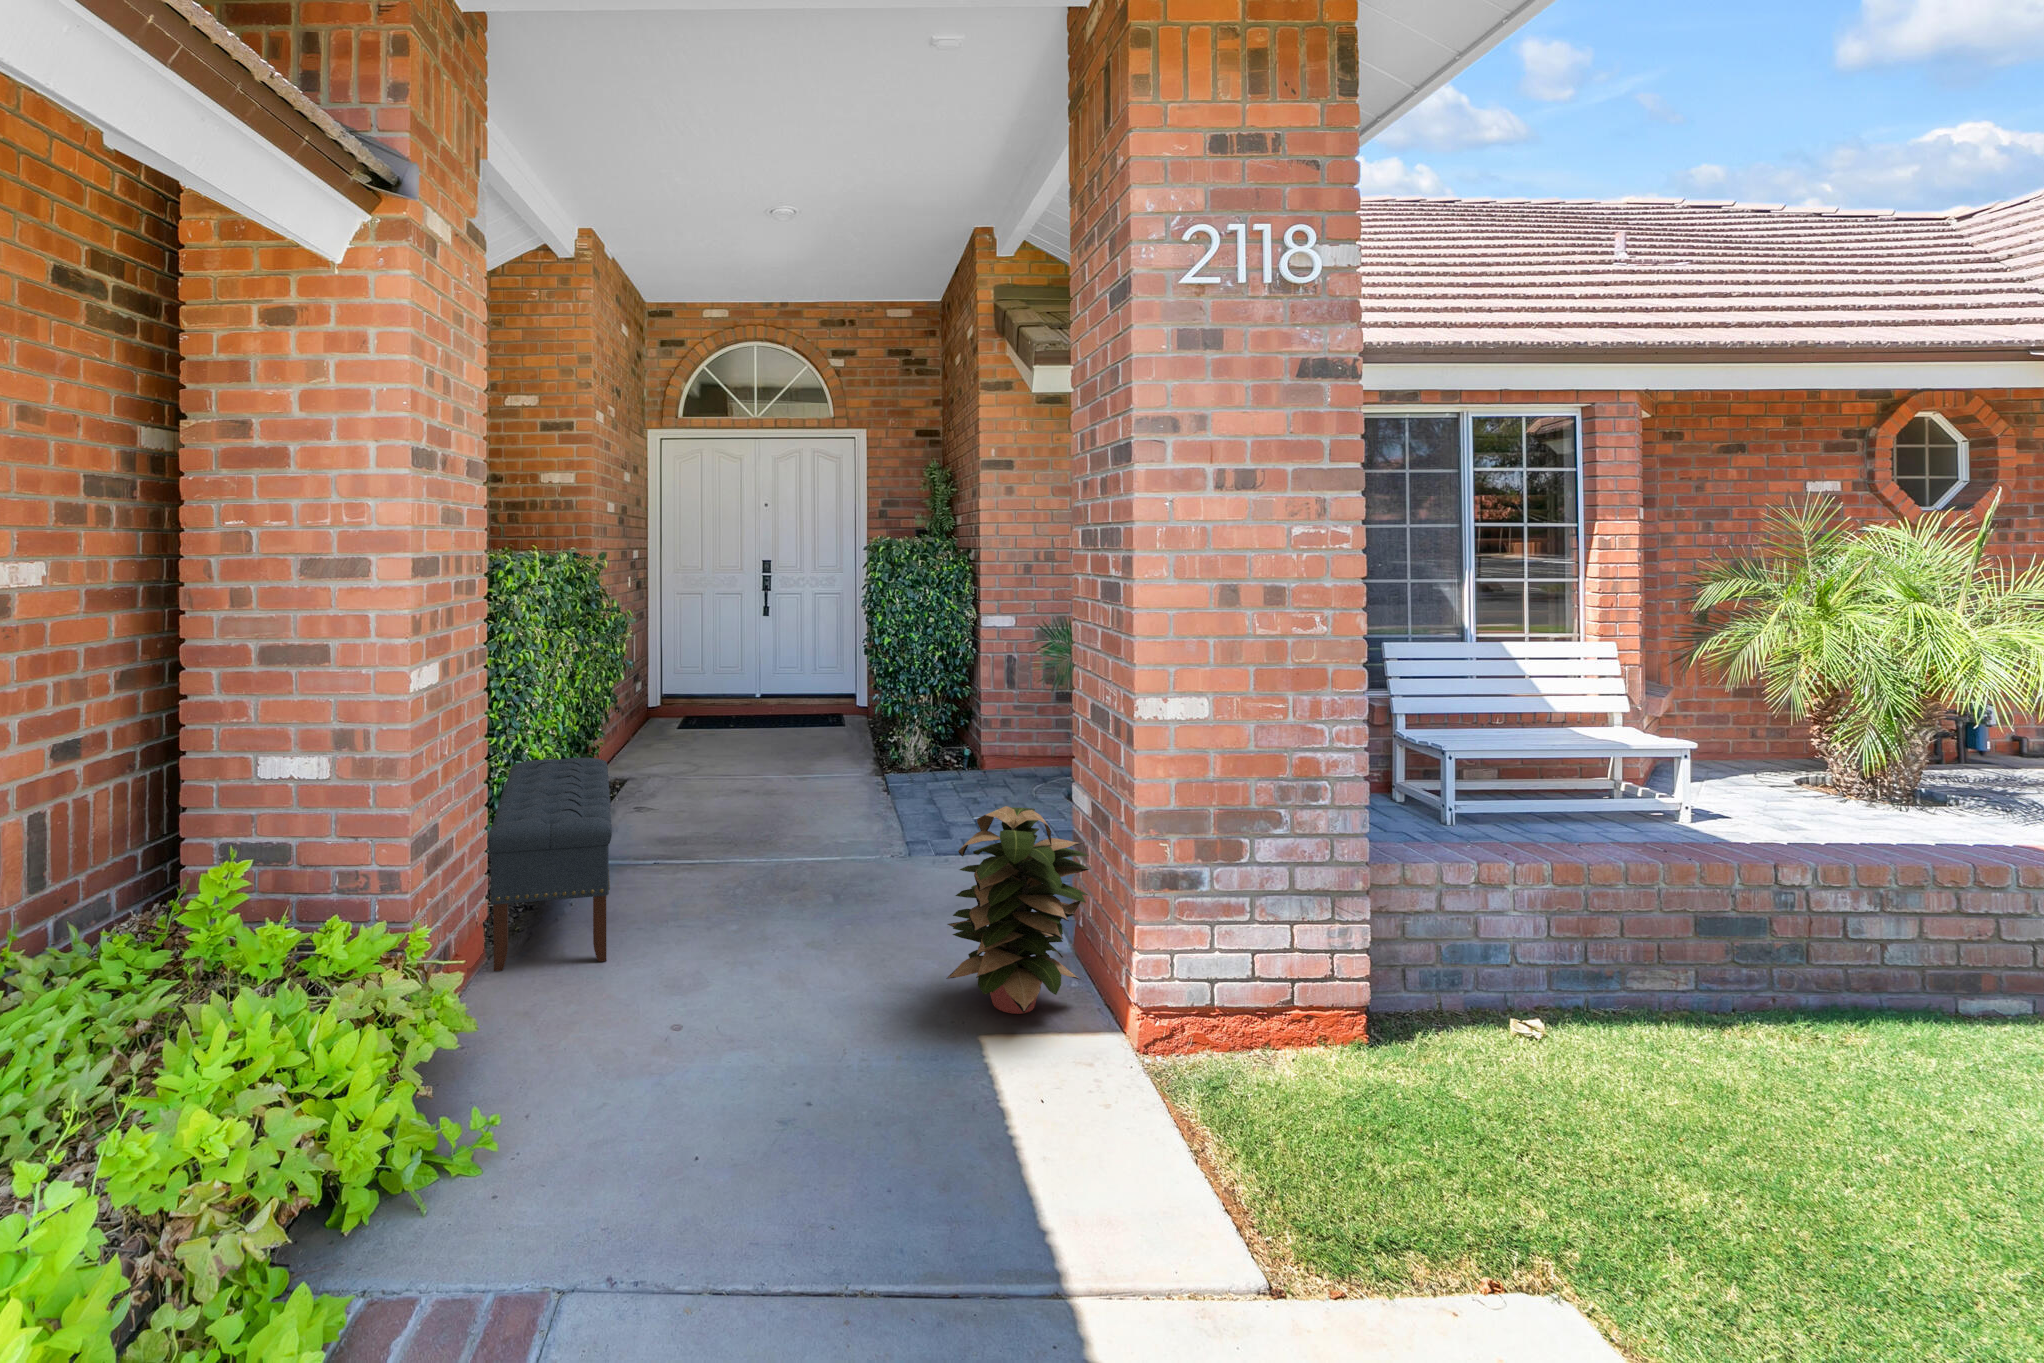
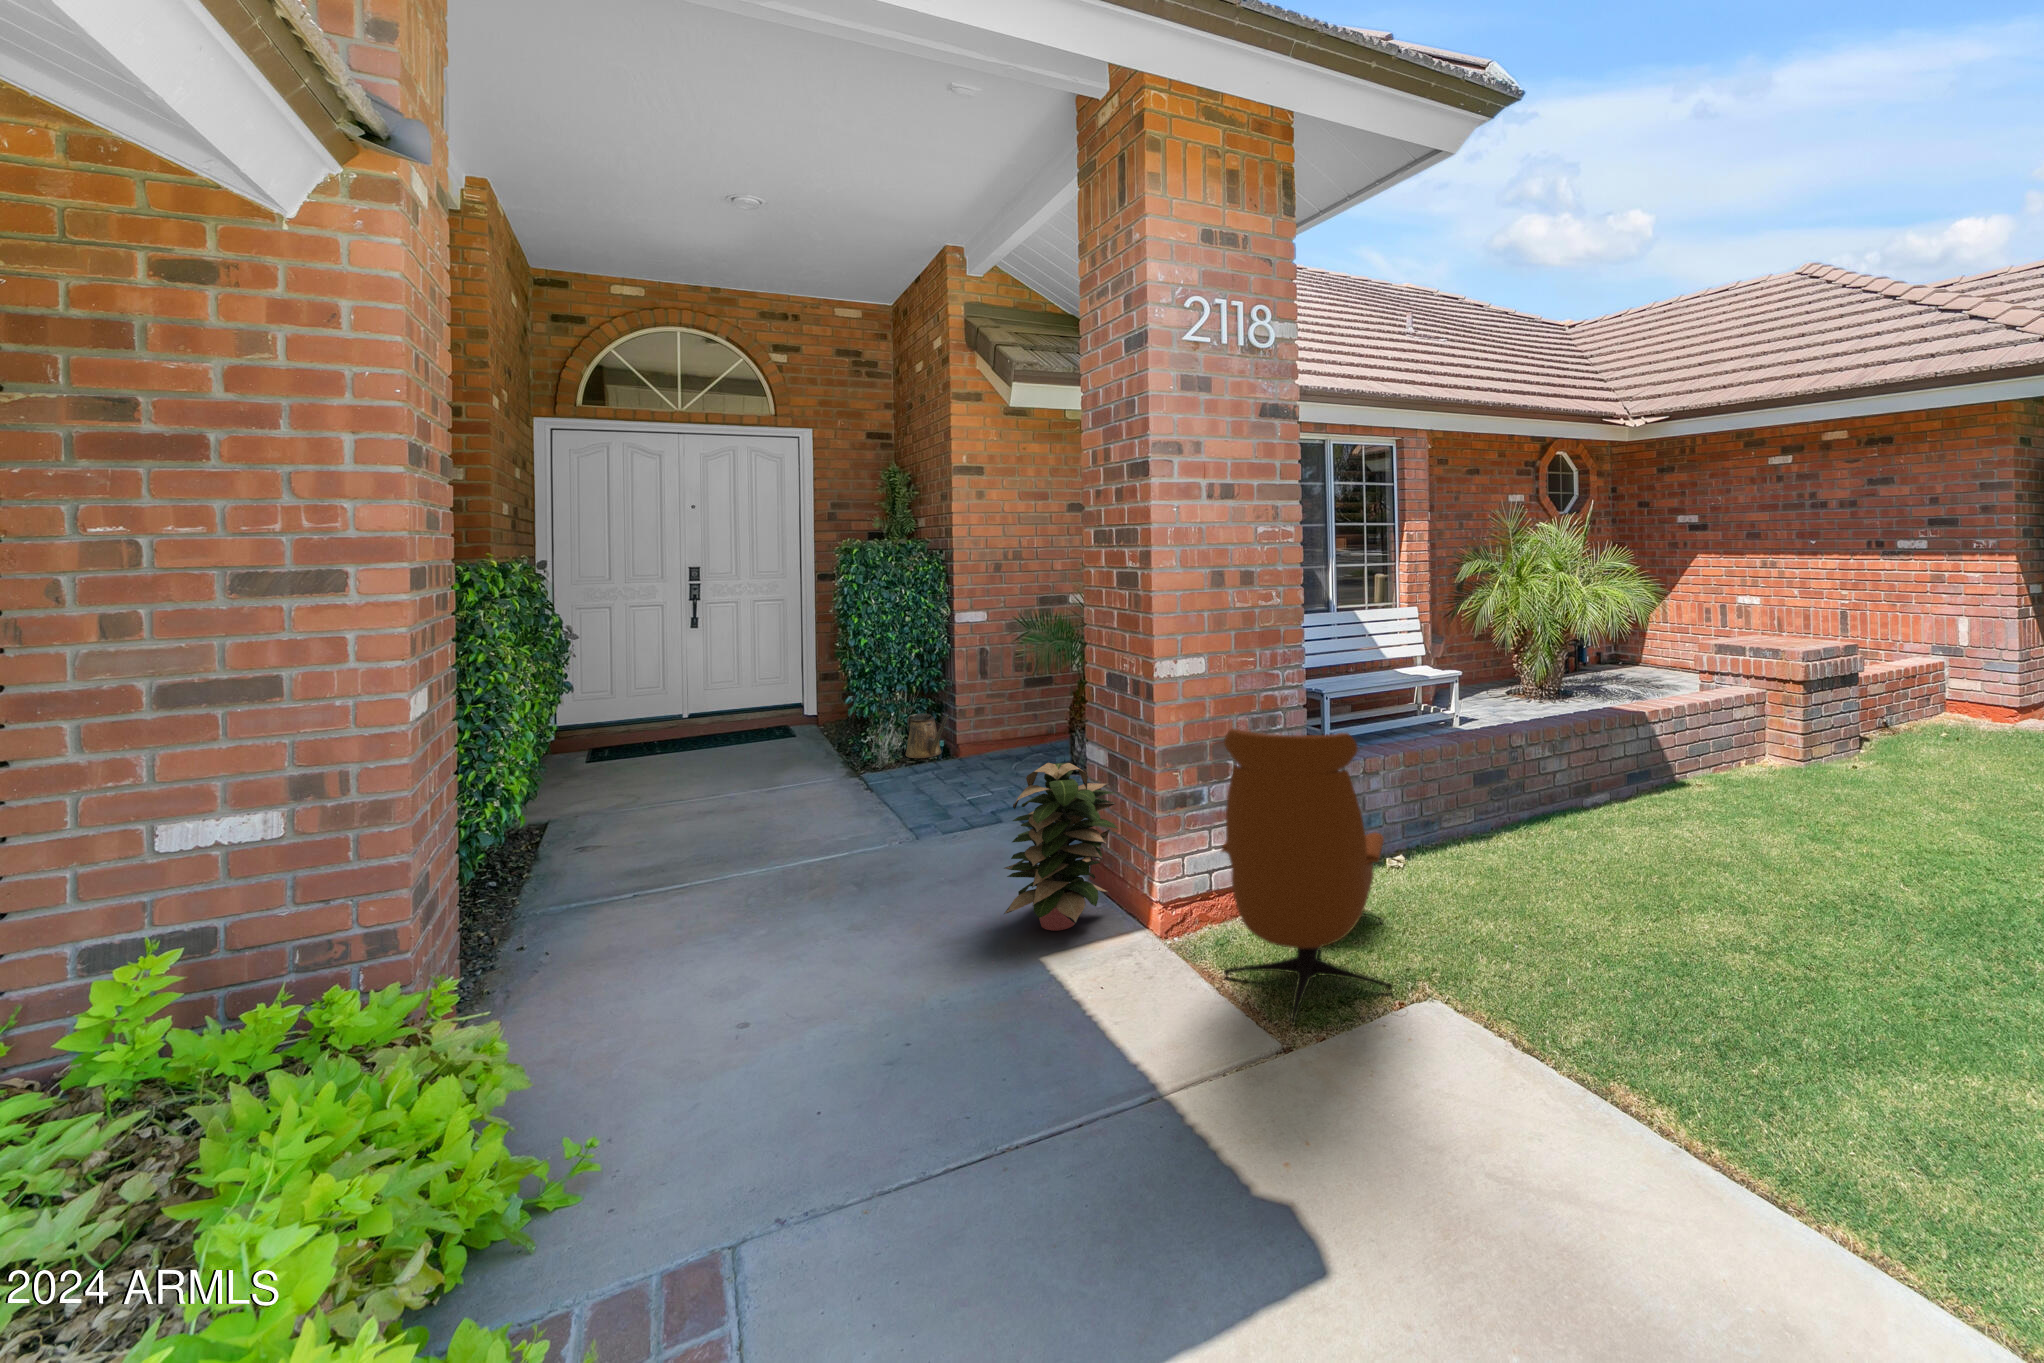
watering can: none [927,722,968,770] -> present [905,713,950,758]
bench: present [487,758,612,971] -> none [470,782,654,1012]
lounge chair: none [1187,806,1486,1261] -> present [1221,729,1392,1025]

